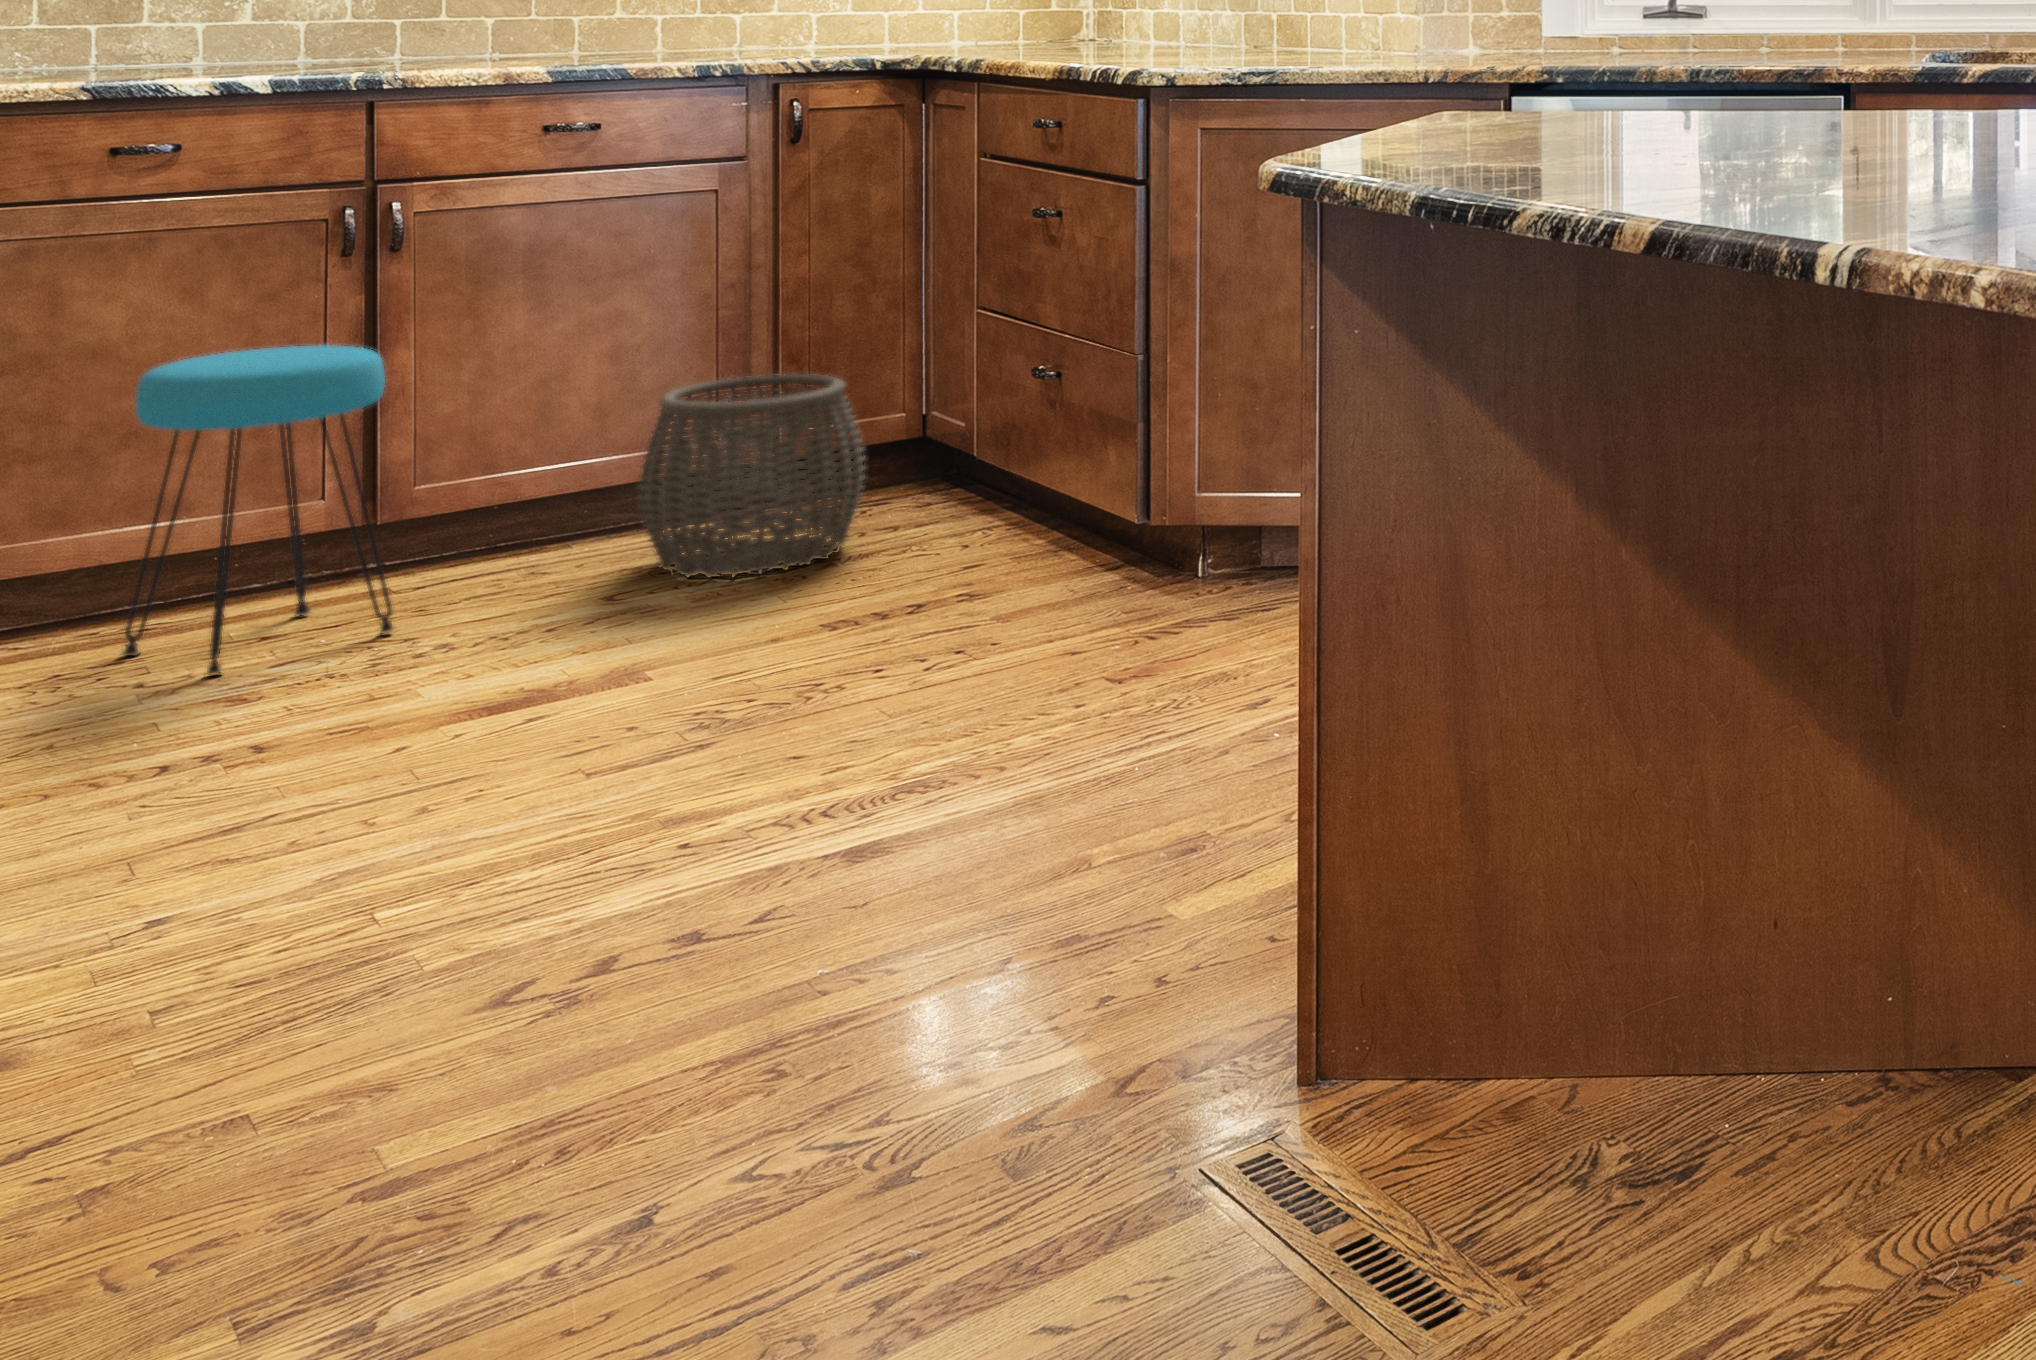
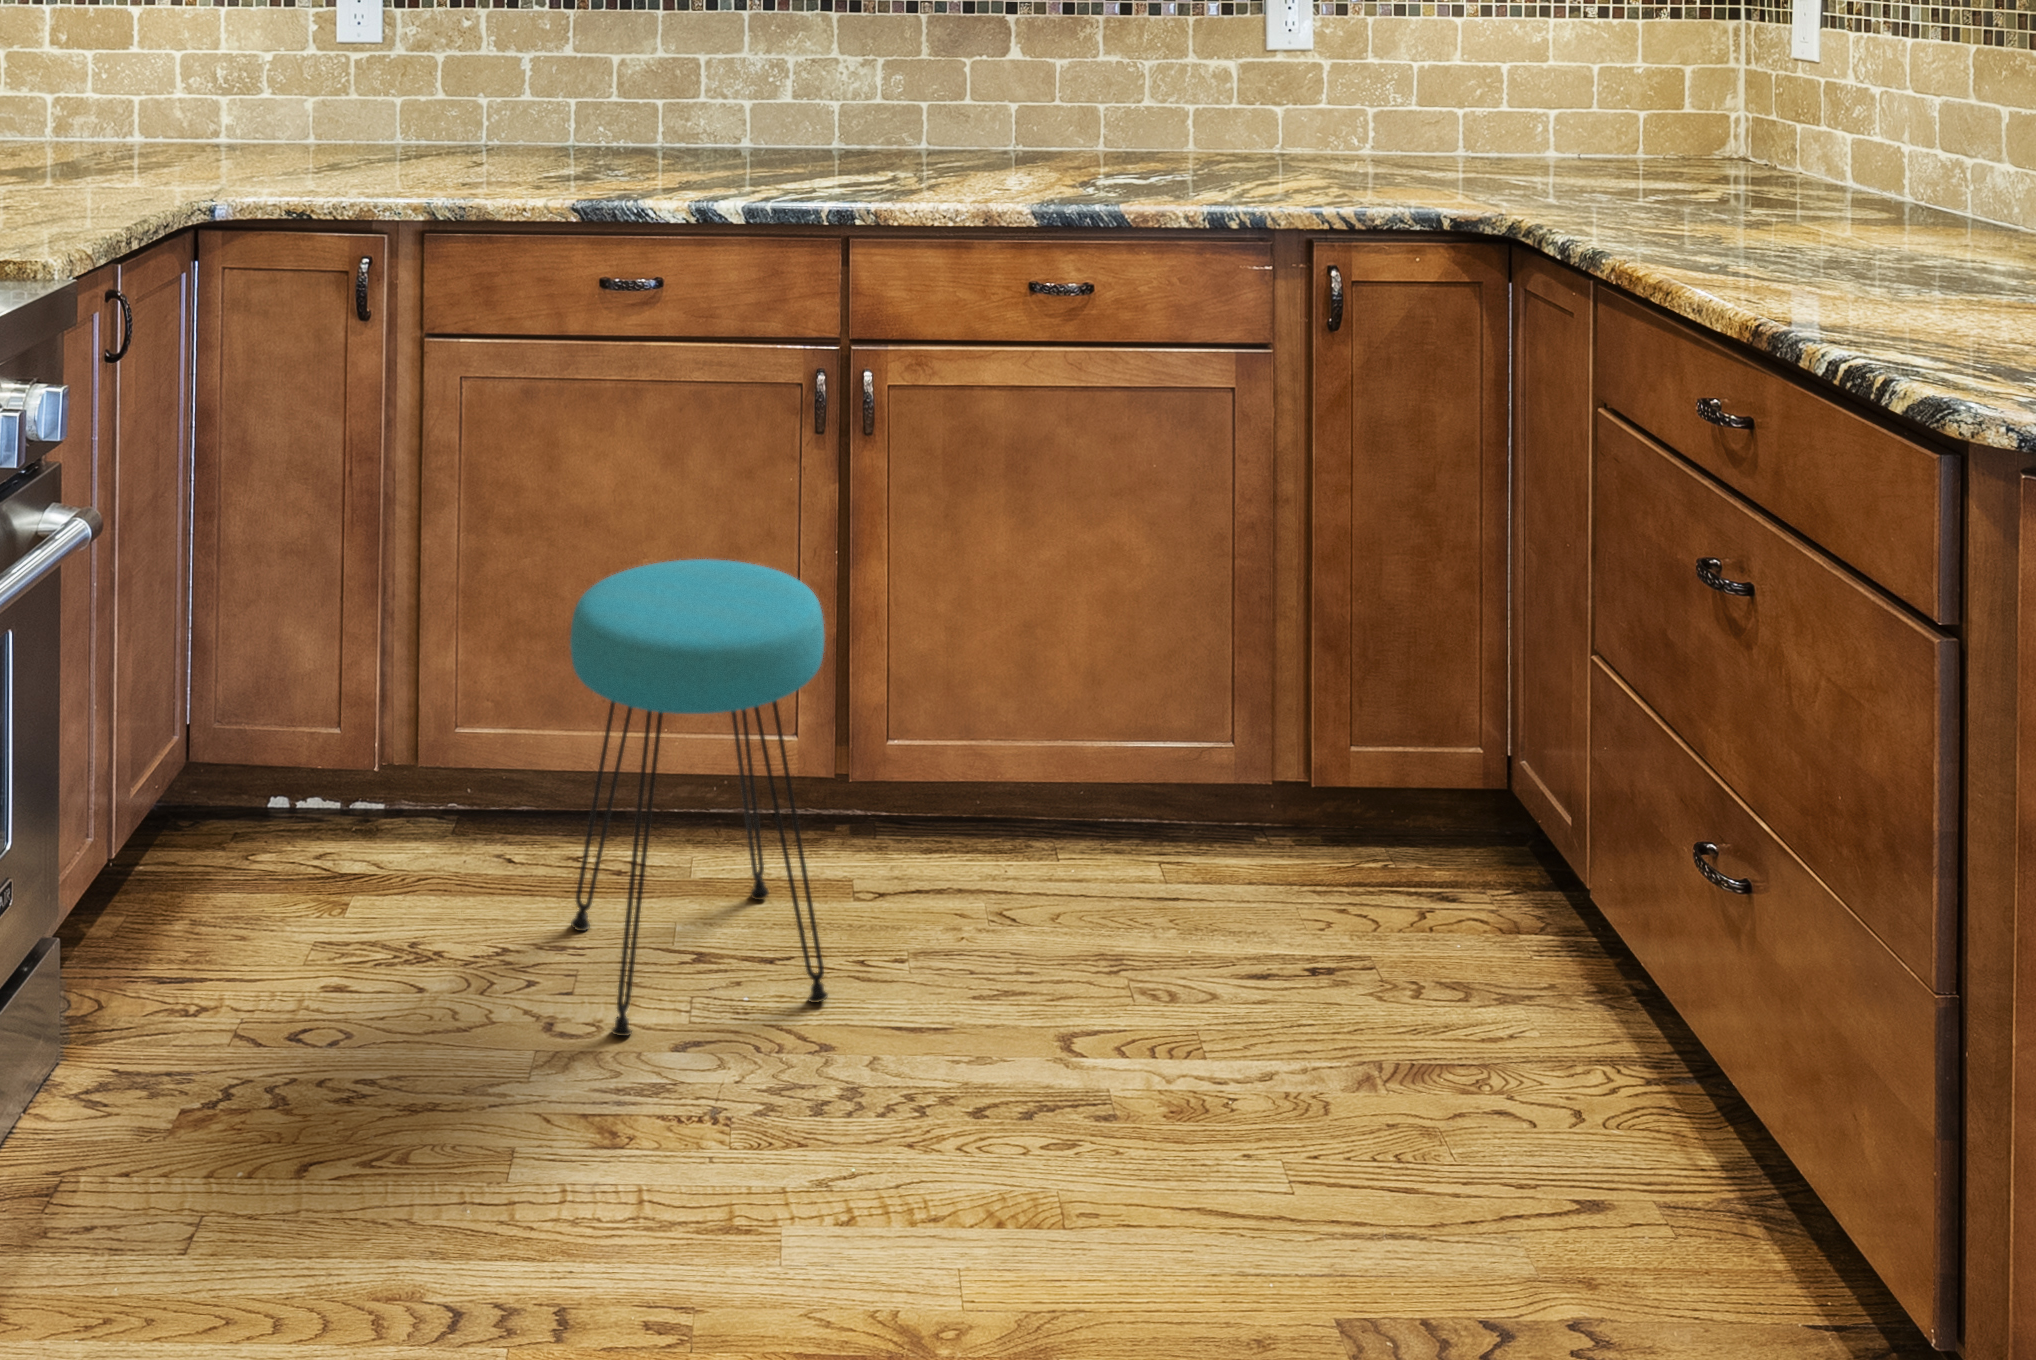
woven basket: present [638,374,865,578] -> none [1124,671,1431,1035]

